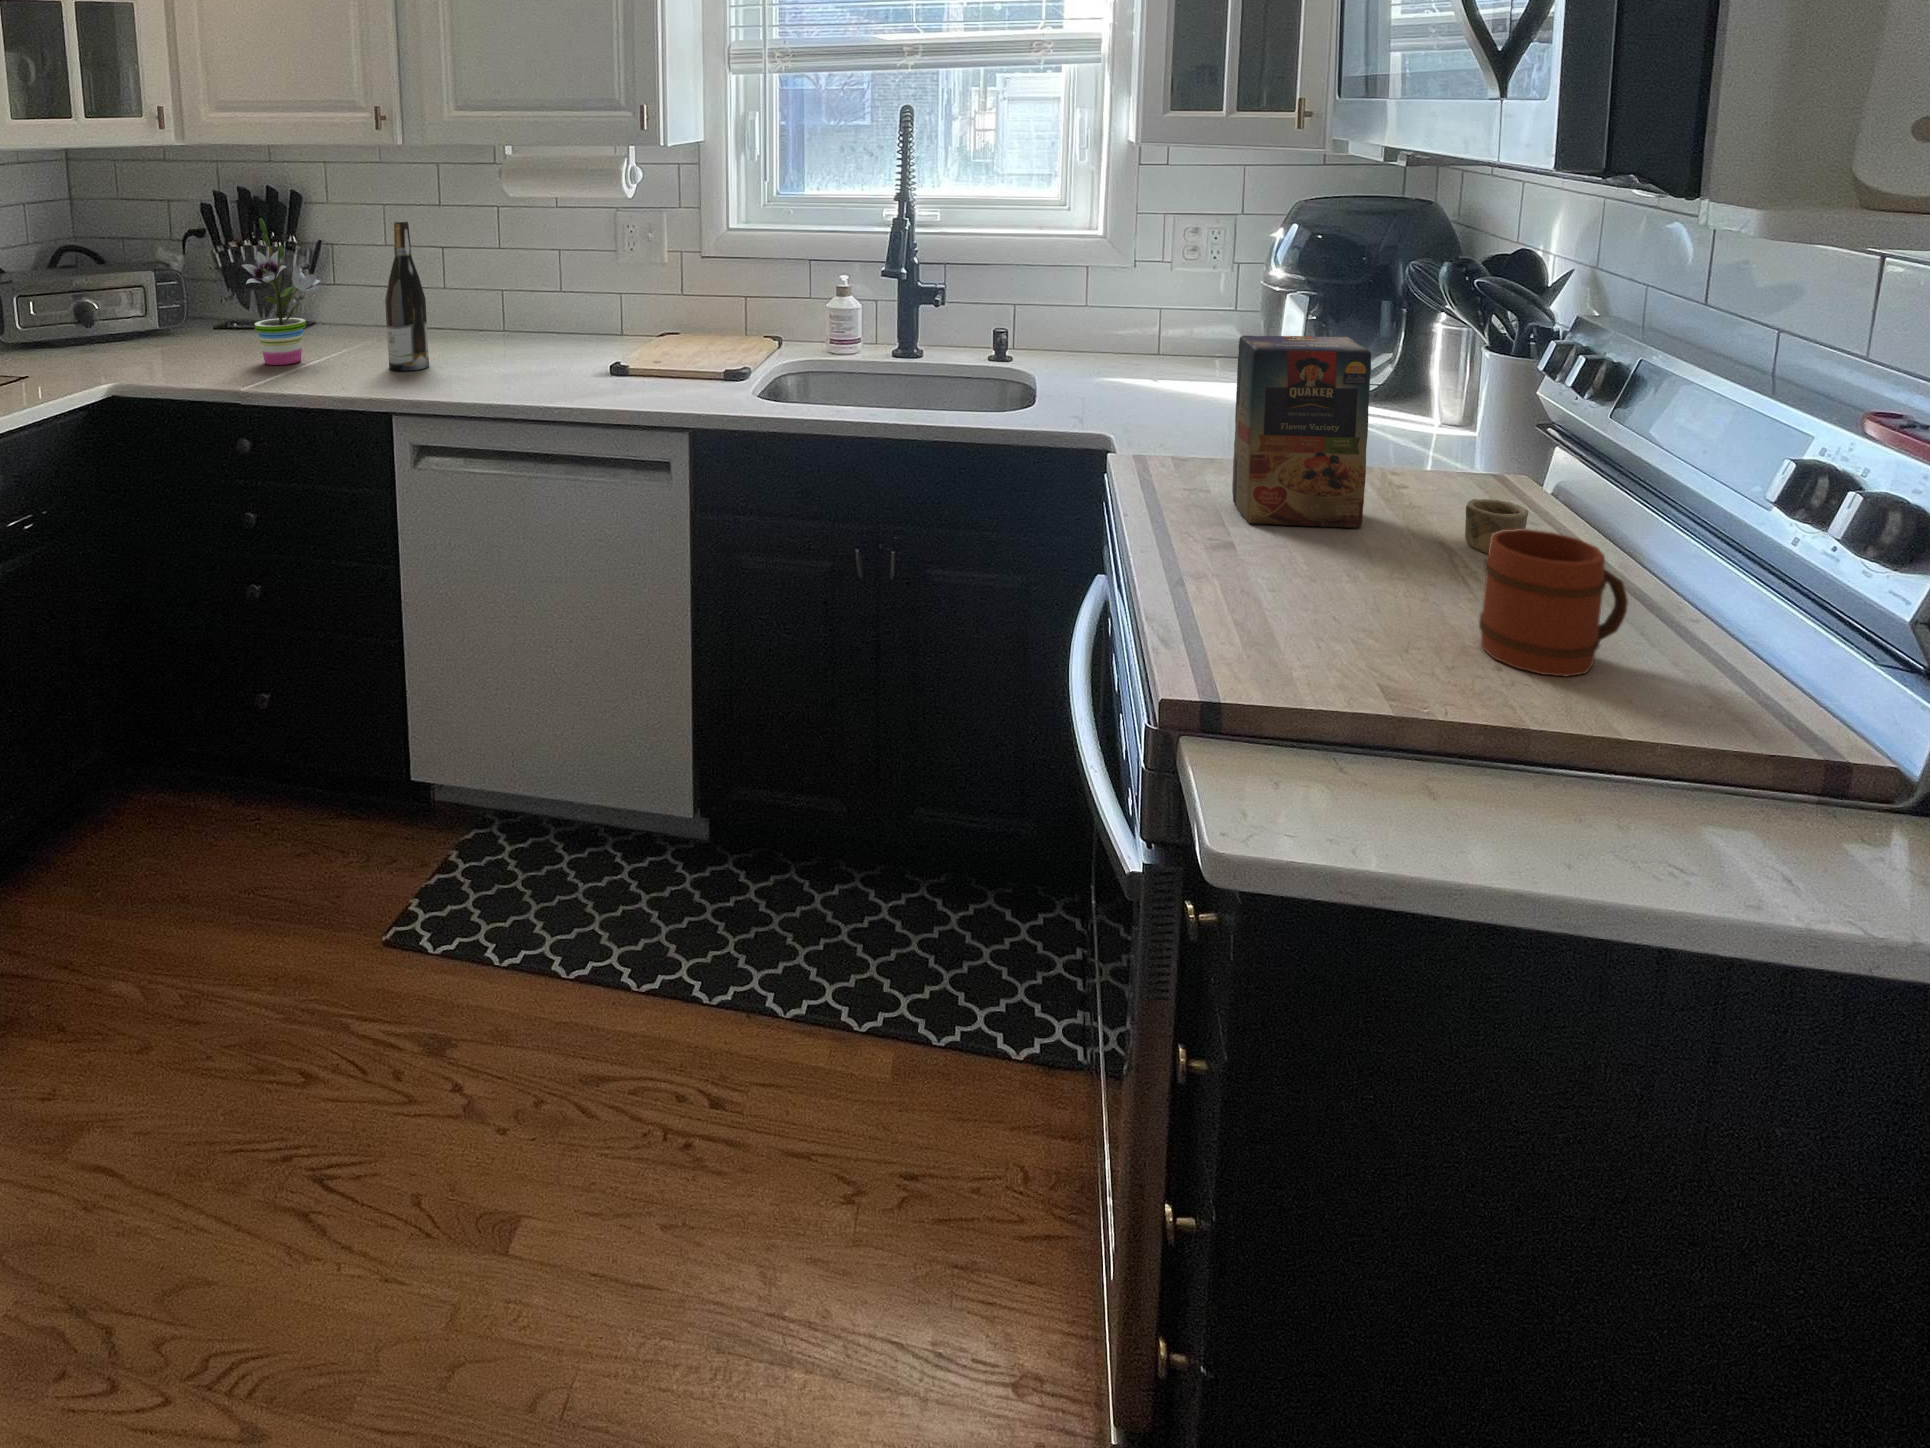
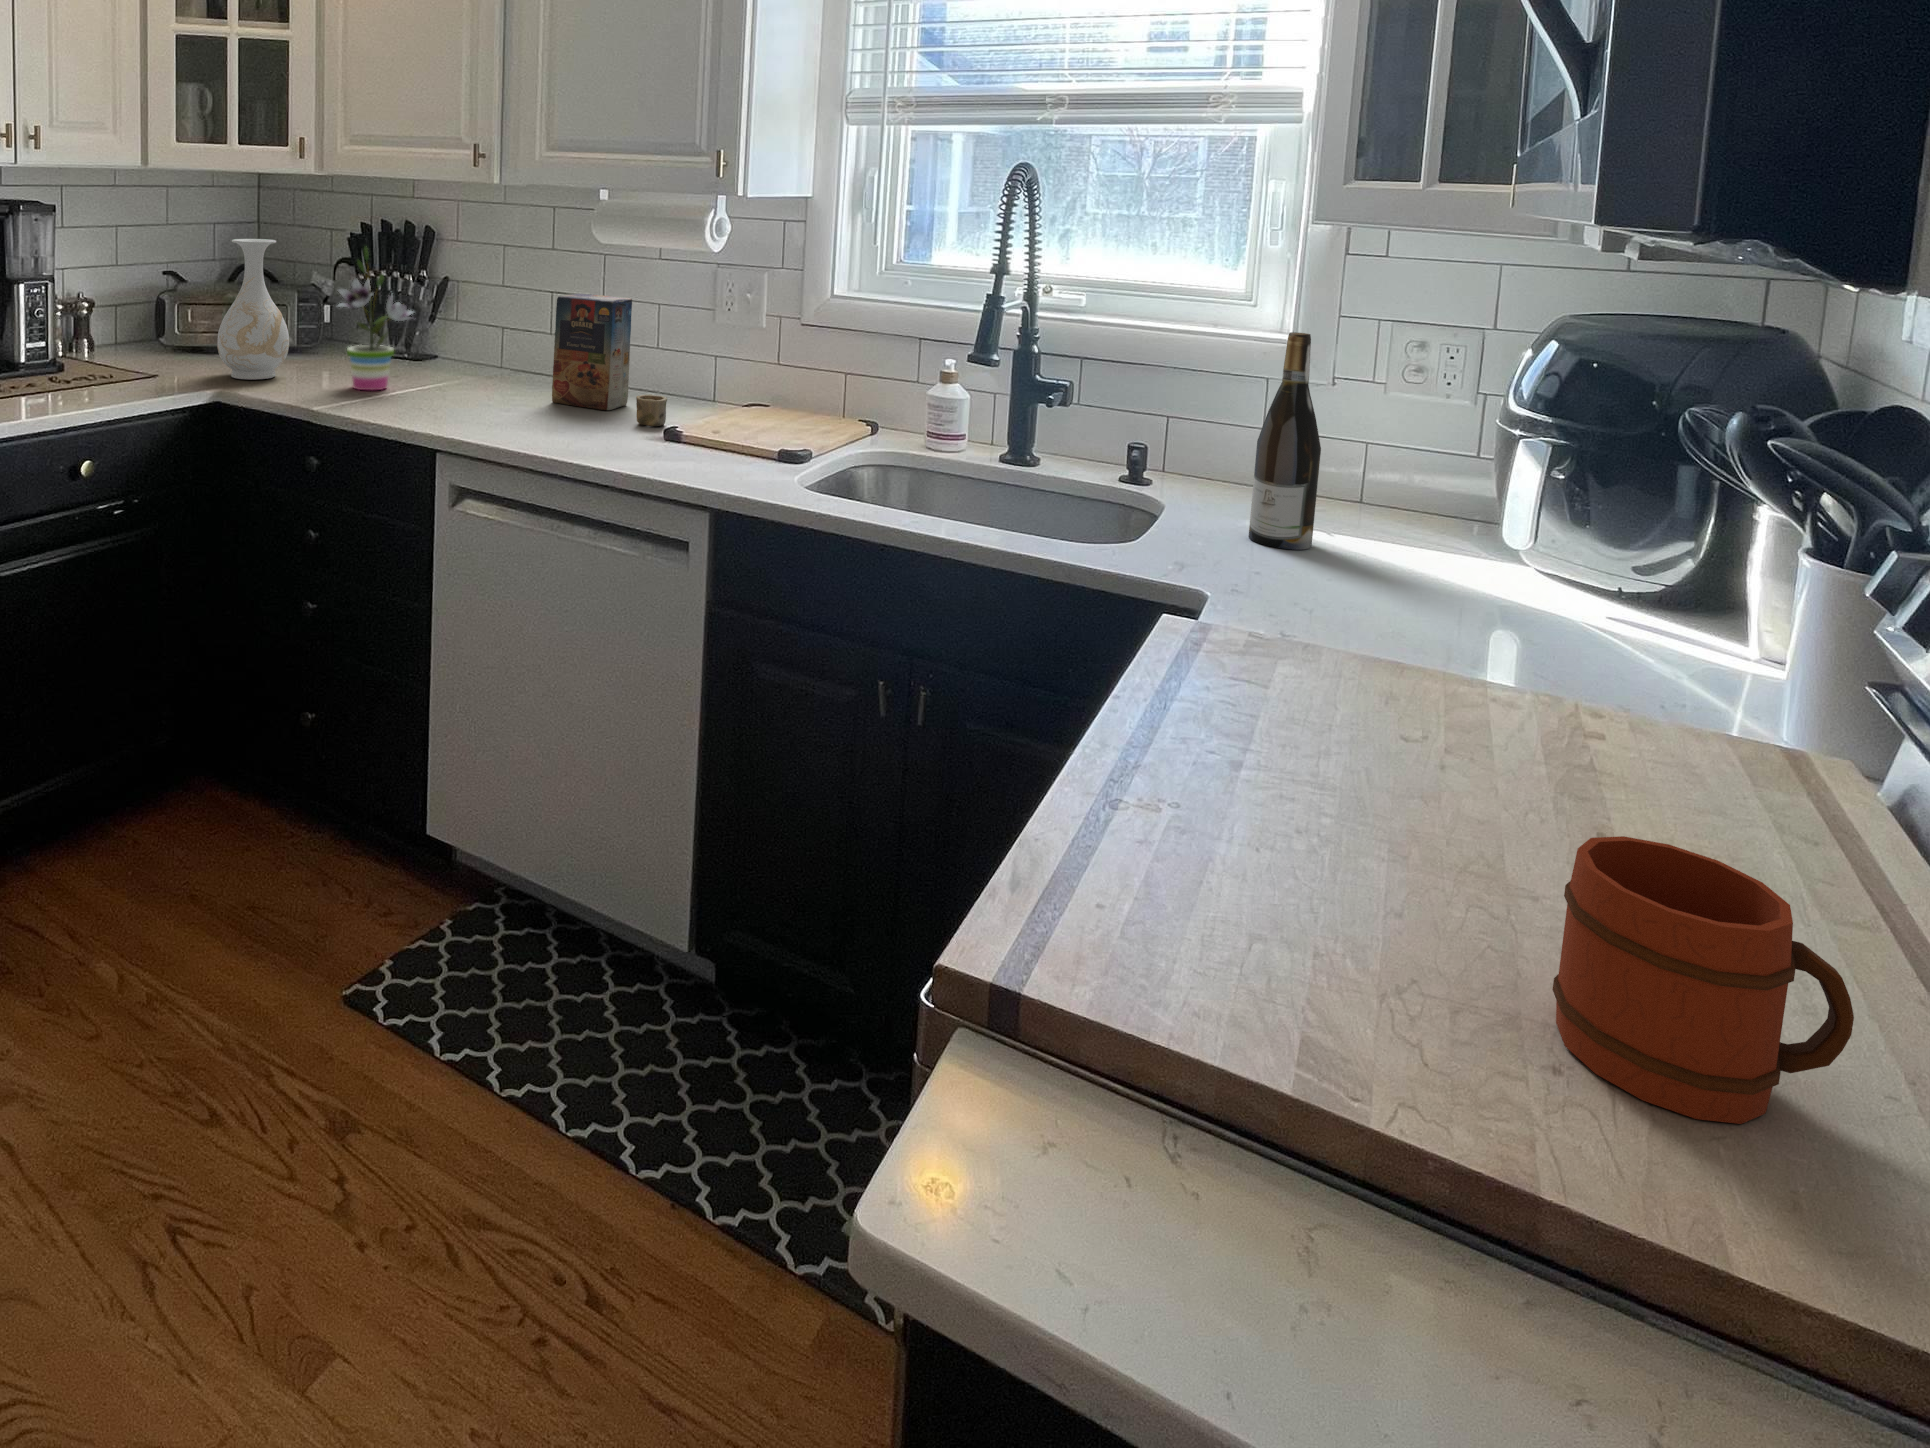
vase: none [98,219,181,369] -> present [217,239,289,380]
wine bottle: present [385,221,429,371] -> present [1249,332,1321,550]
cereal box: present [1232,336,1528,554] -> present [552,294,667,426]

